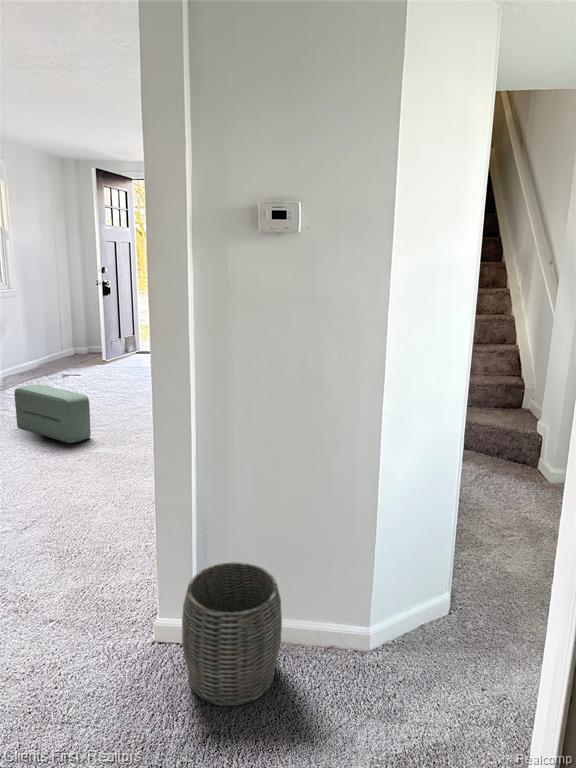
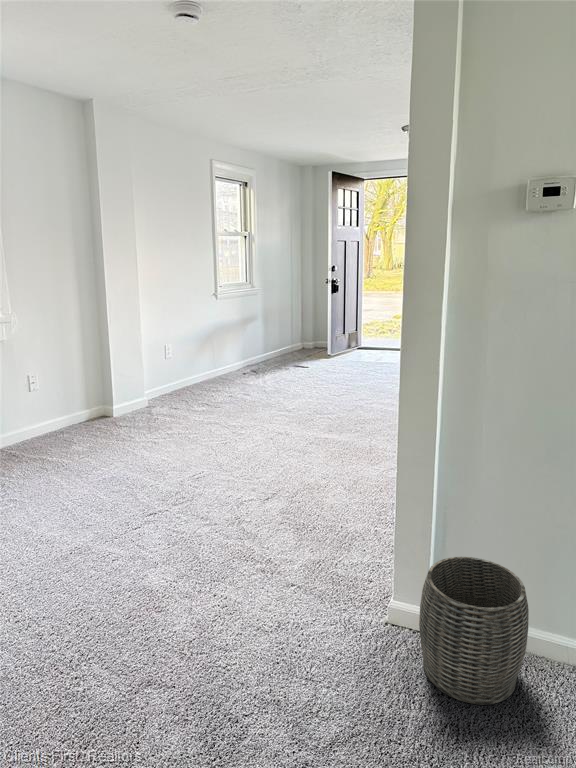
pouf: present [14,385,91,443] -> none [256,374,321,429]

